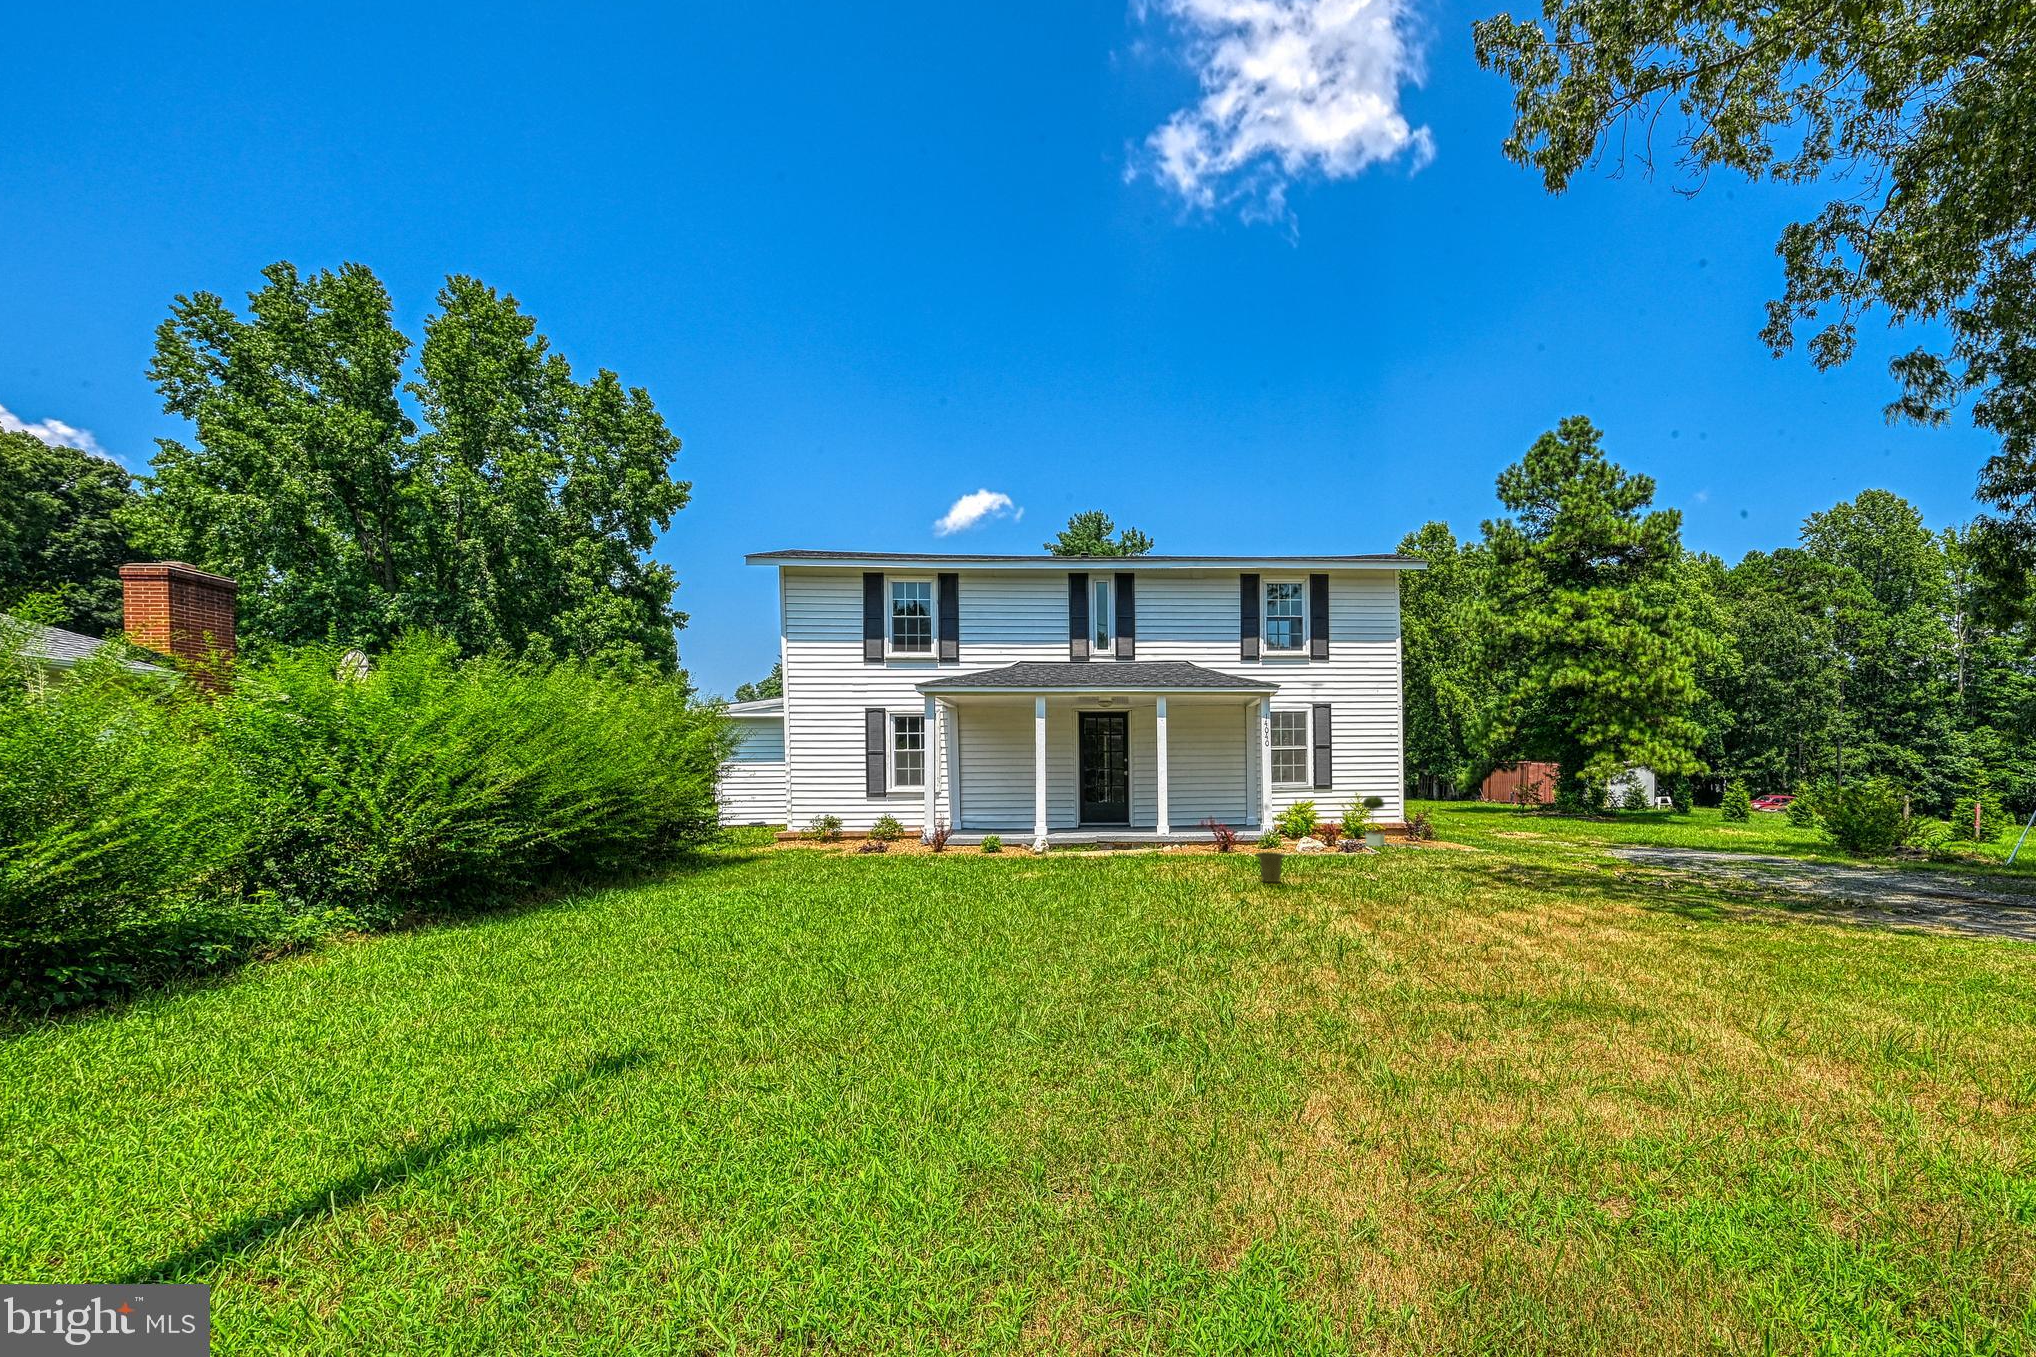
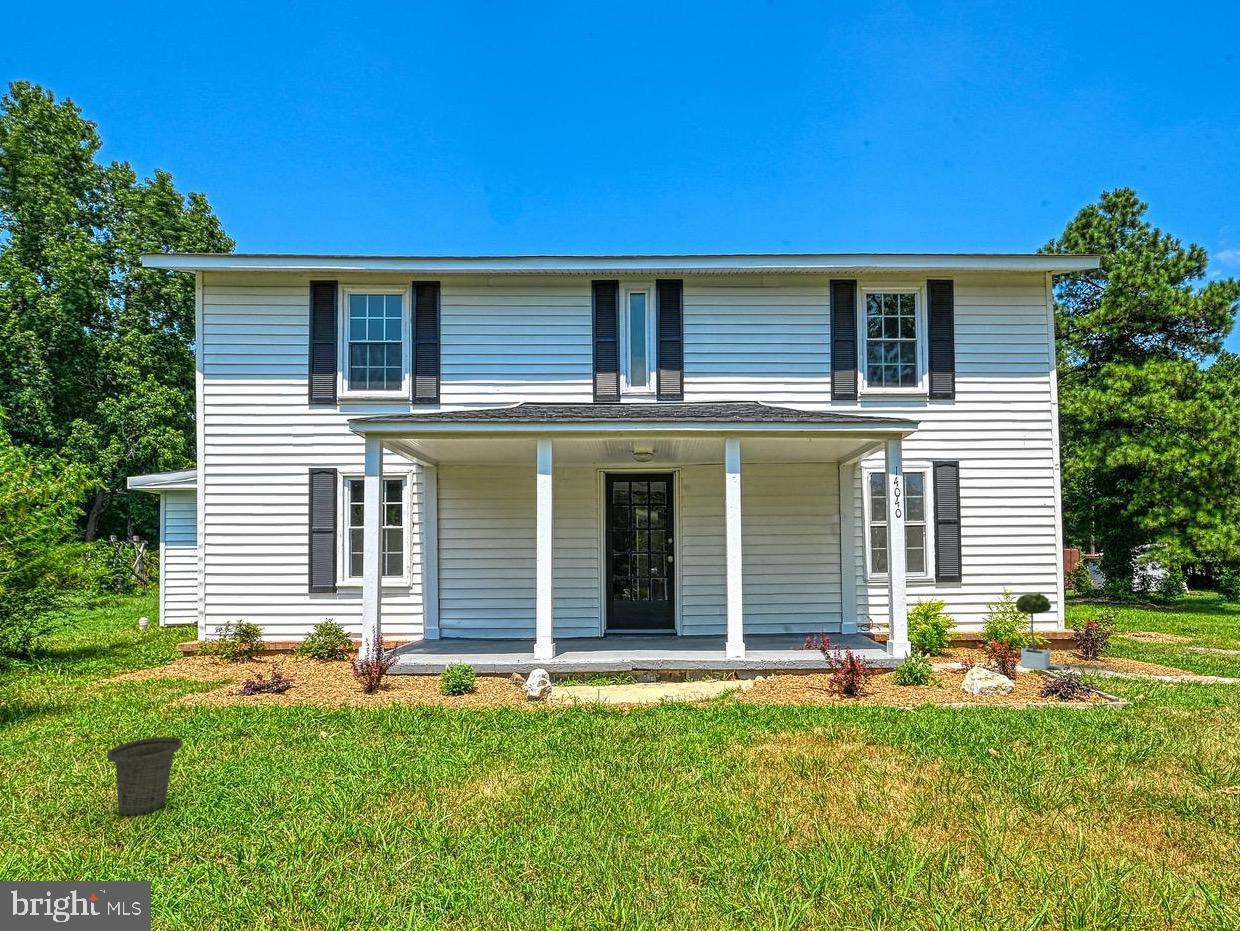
basket: present [1256,852,1285,883] -> present [107,737,183,816]

